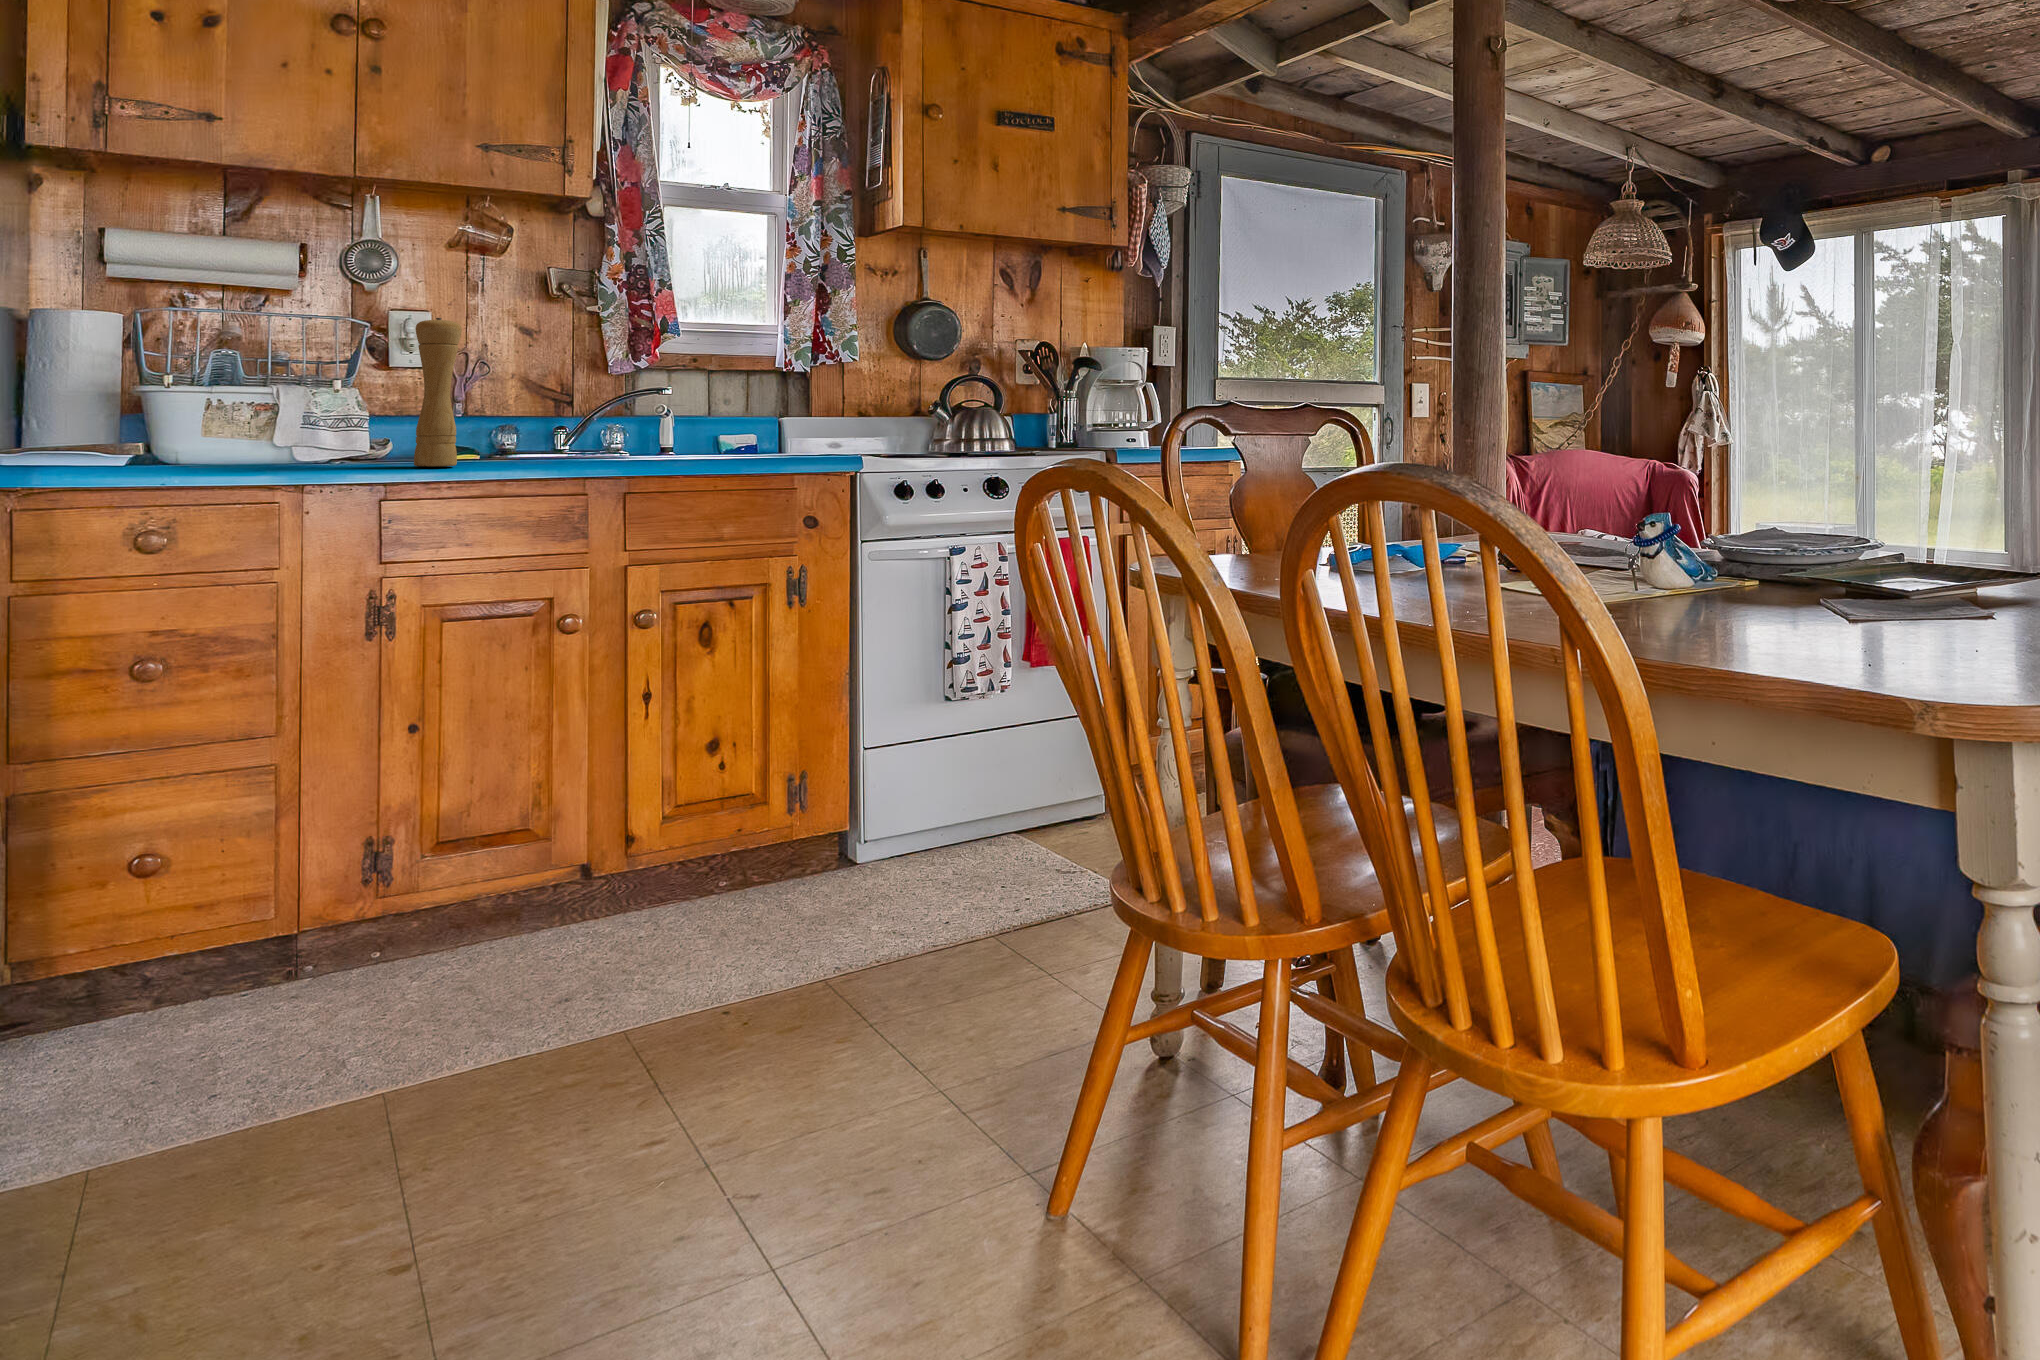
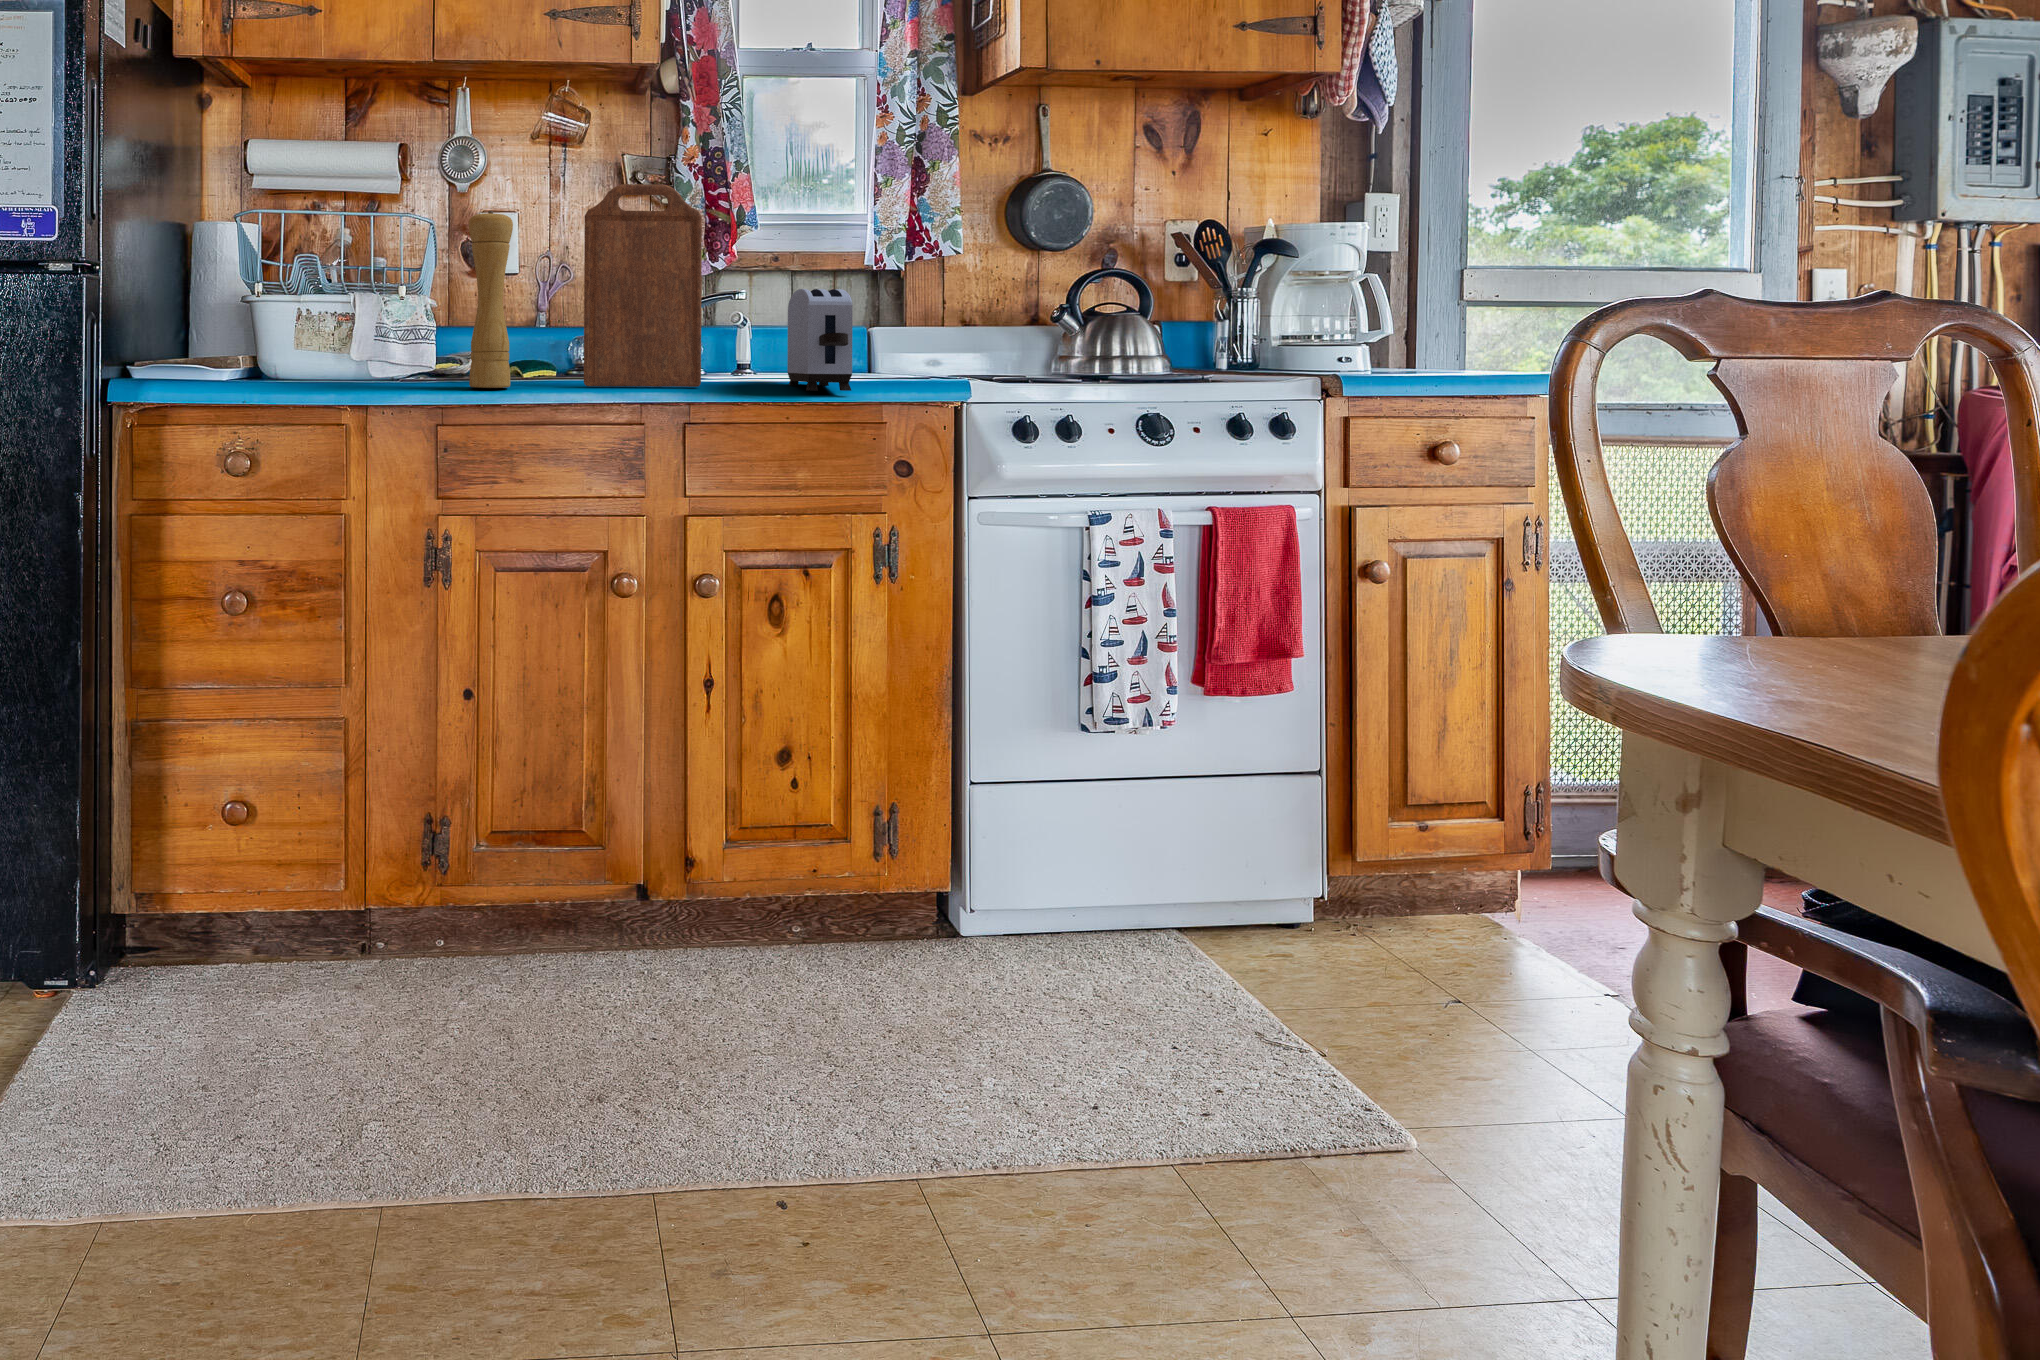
cutting board: none [528,300,642,464] -> present [584,184,702,387]
toaster: none [714,386,774,463] -> present [787,289,852,391]

